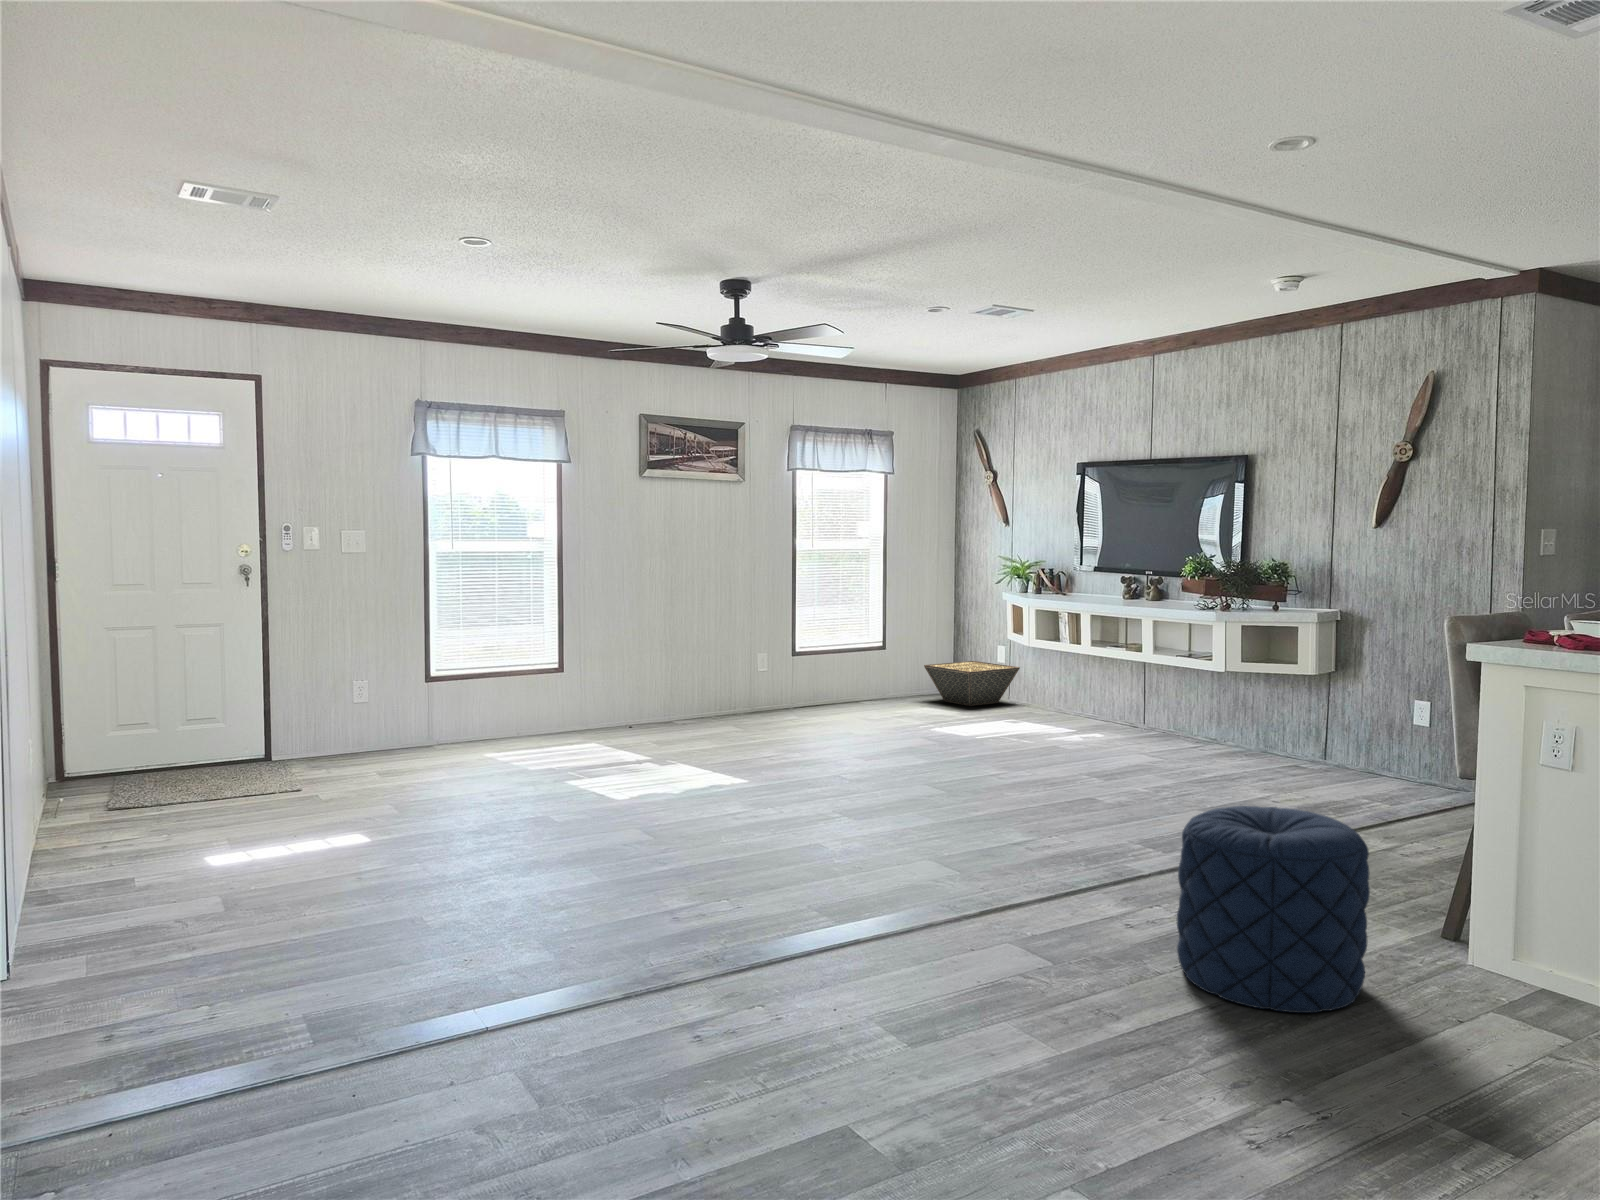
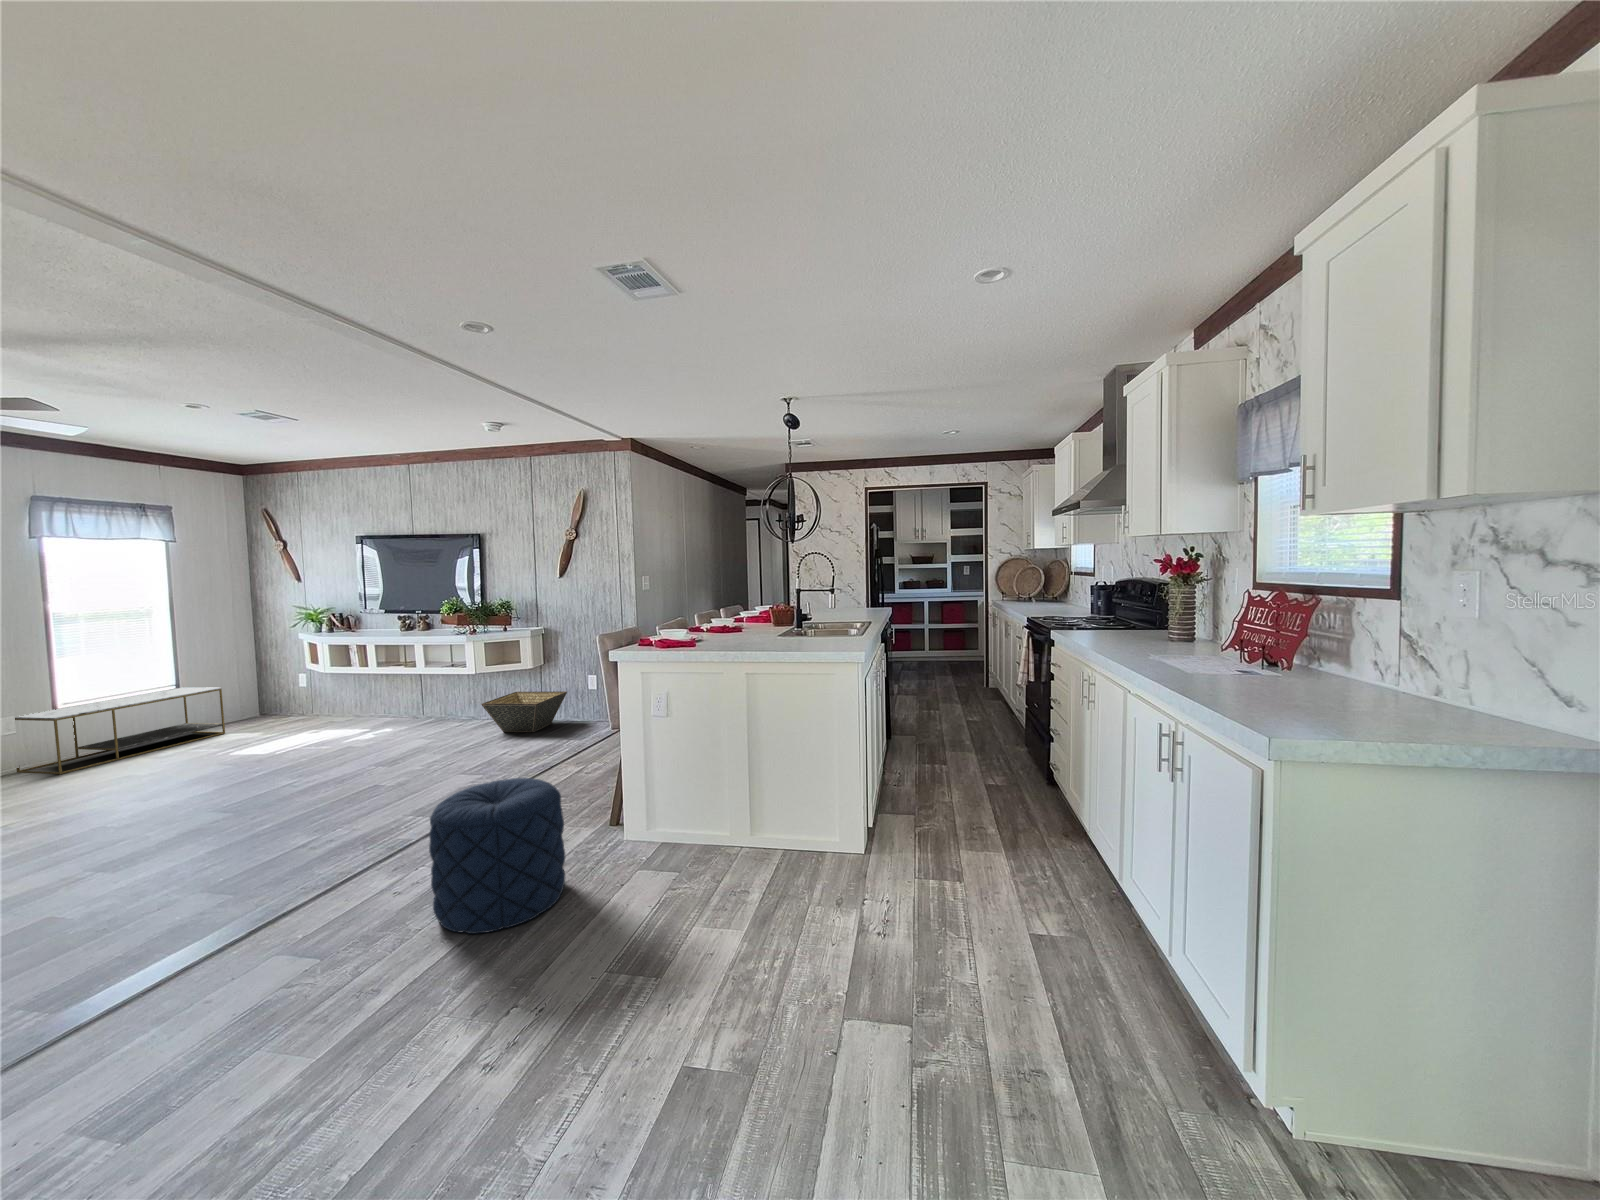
coffee table: none [764,645,925,720] -> present [15,687,225,774]
basket: present [924,661,1020,706] -> present [481,691,567,732]

